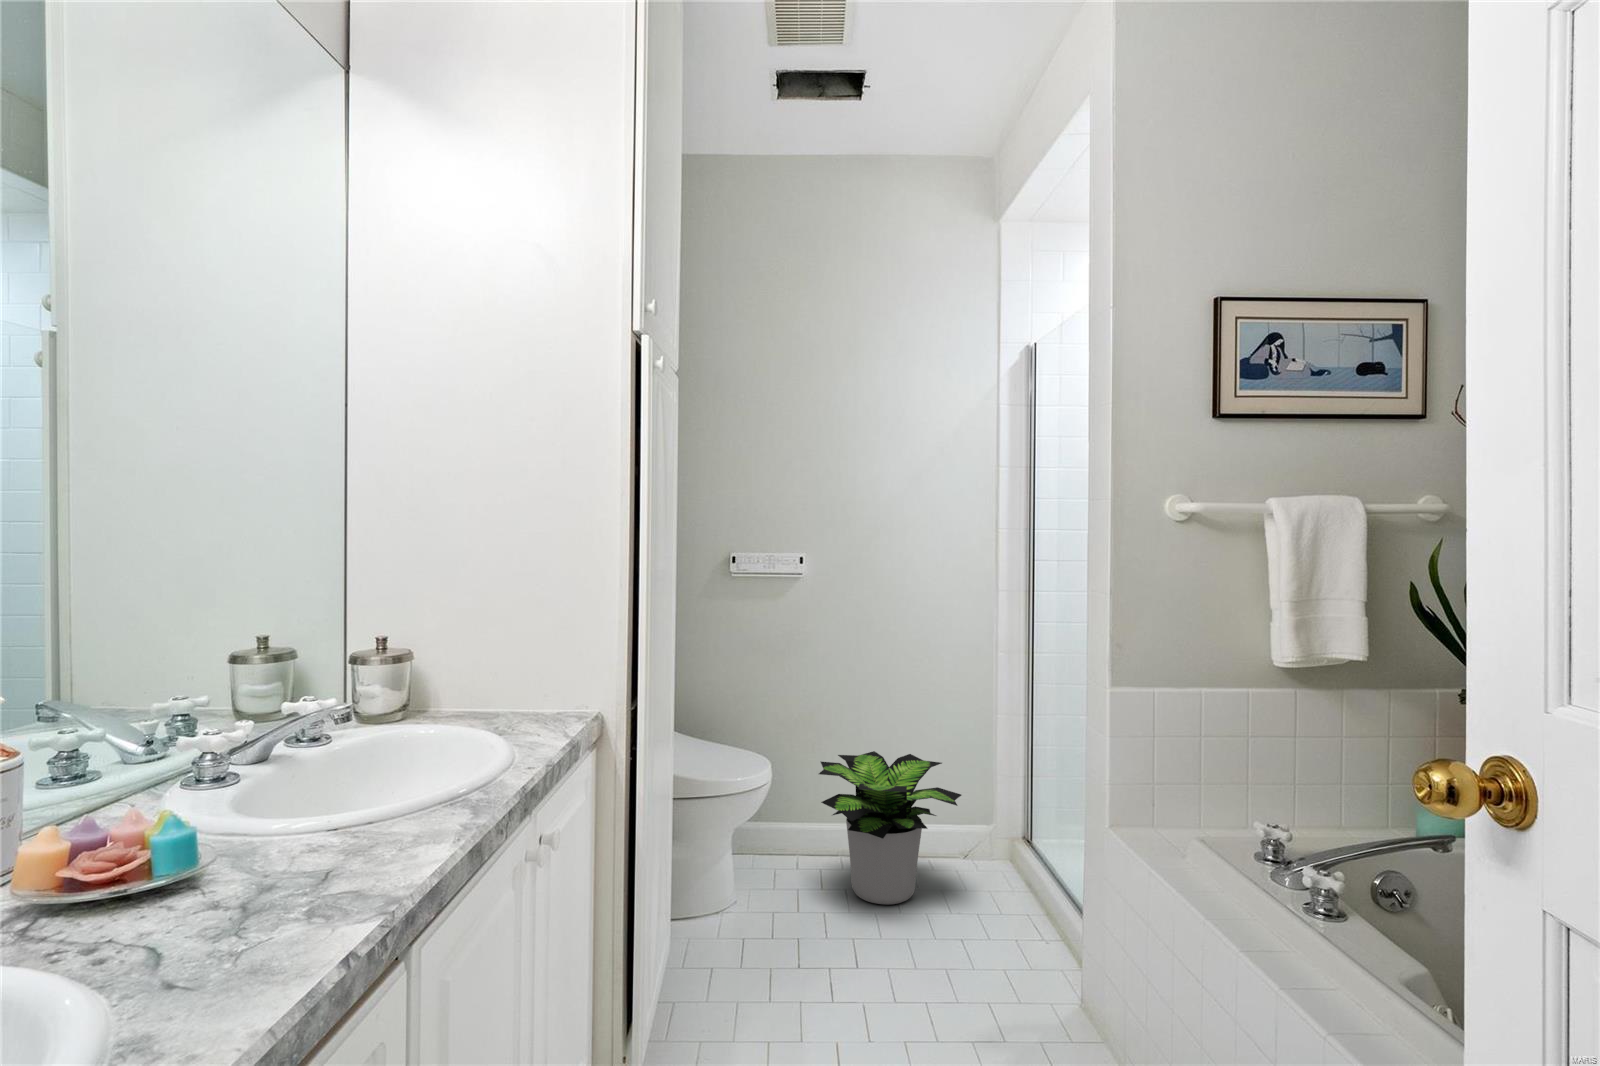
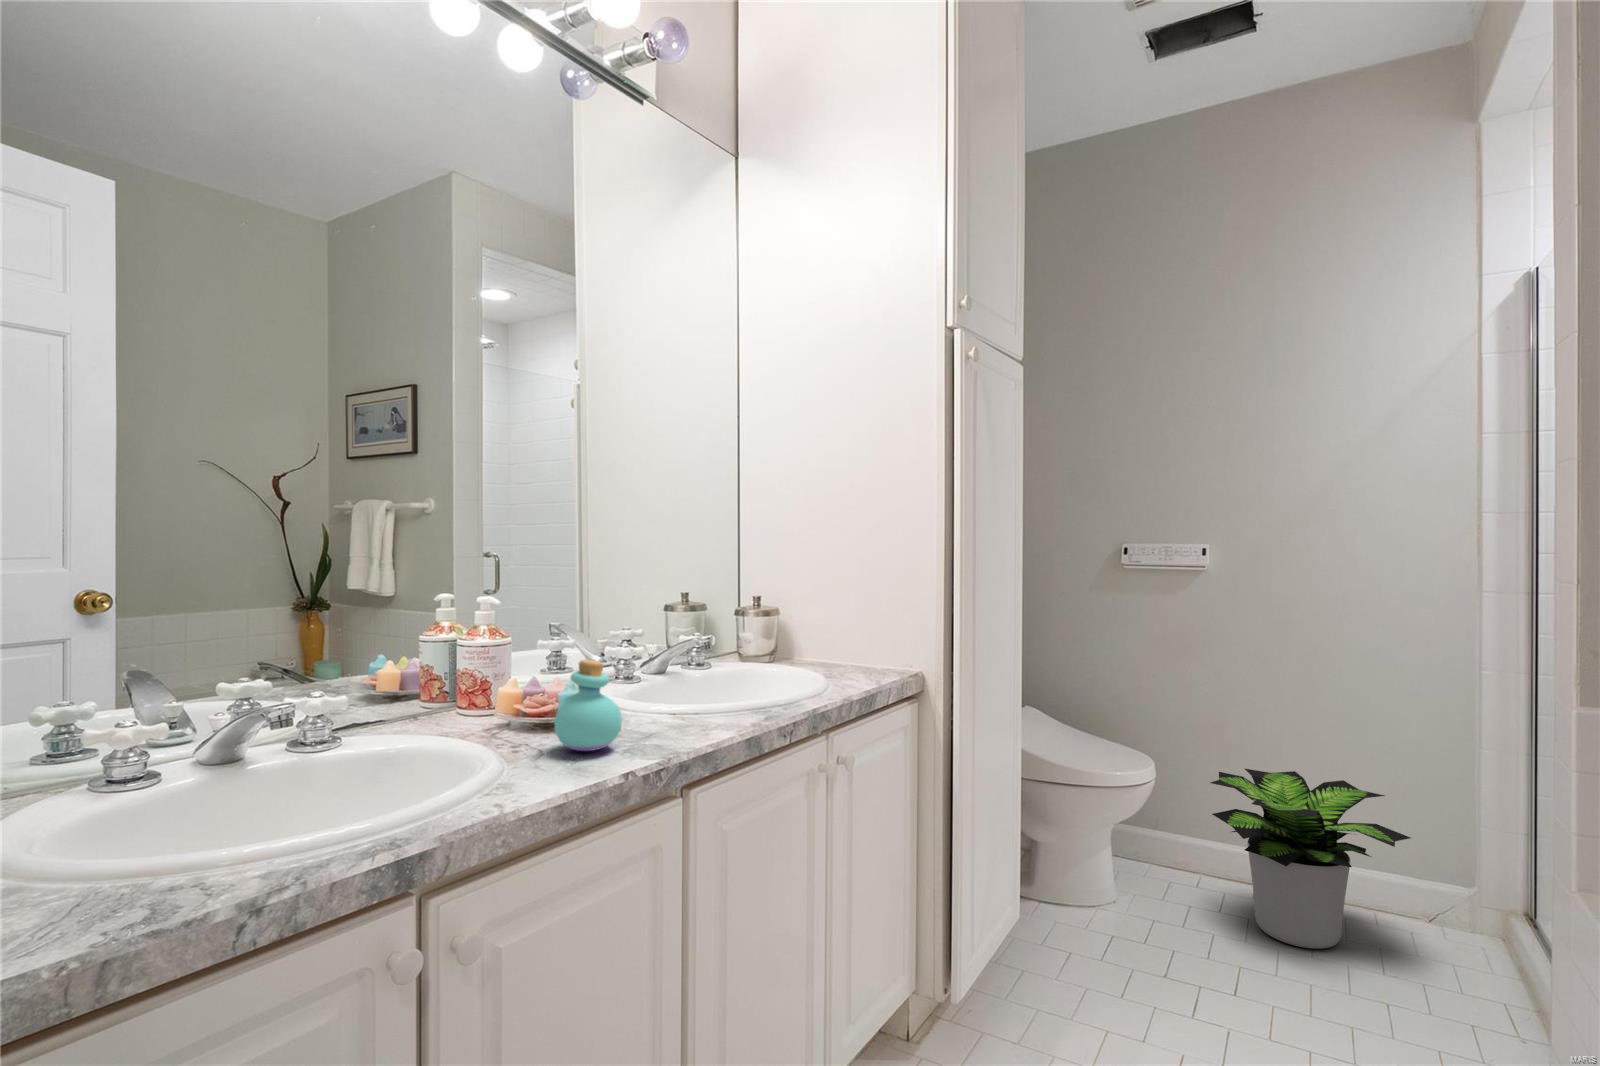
perfume bottle: none [181,788,302,936] -> present [554,660,622,751]

